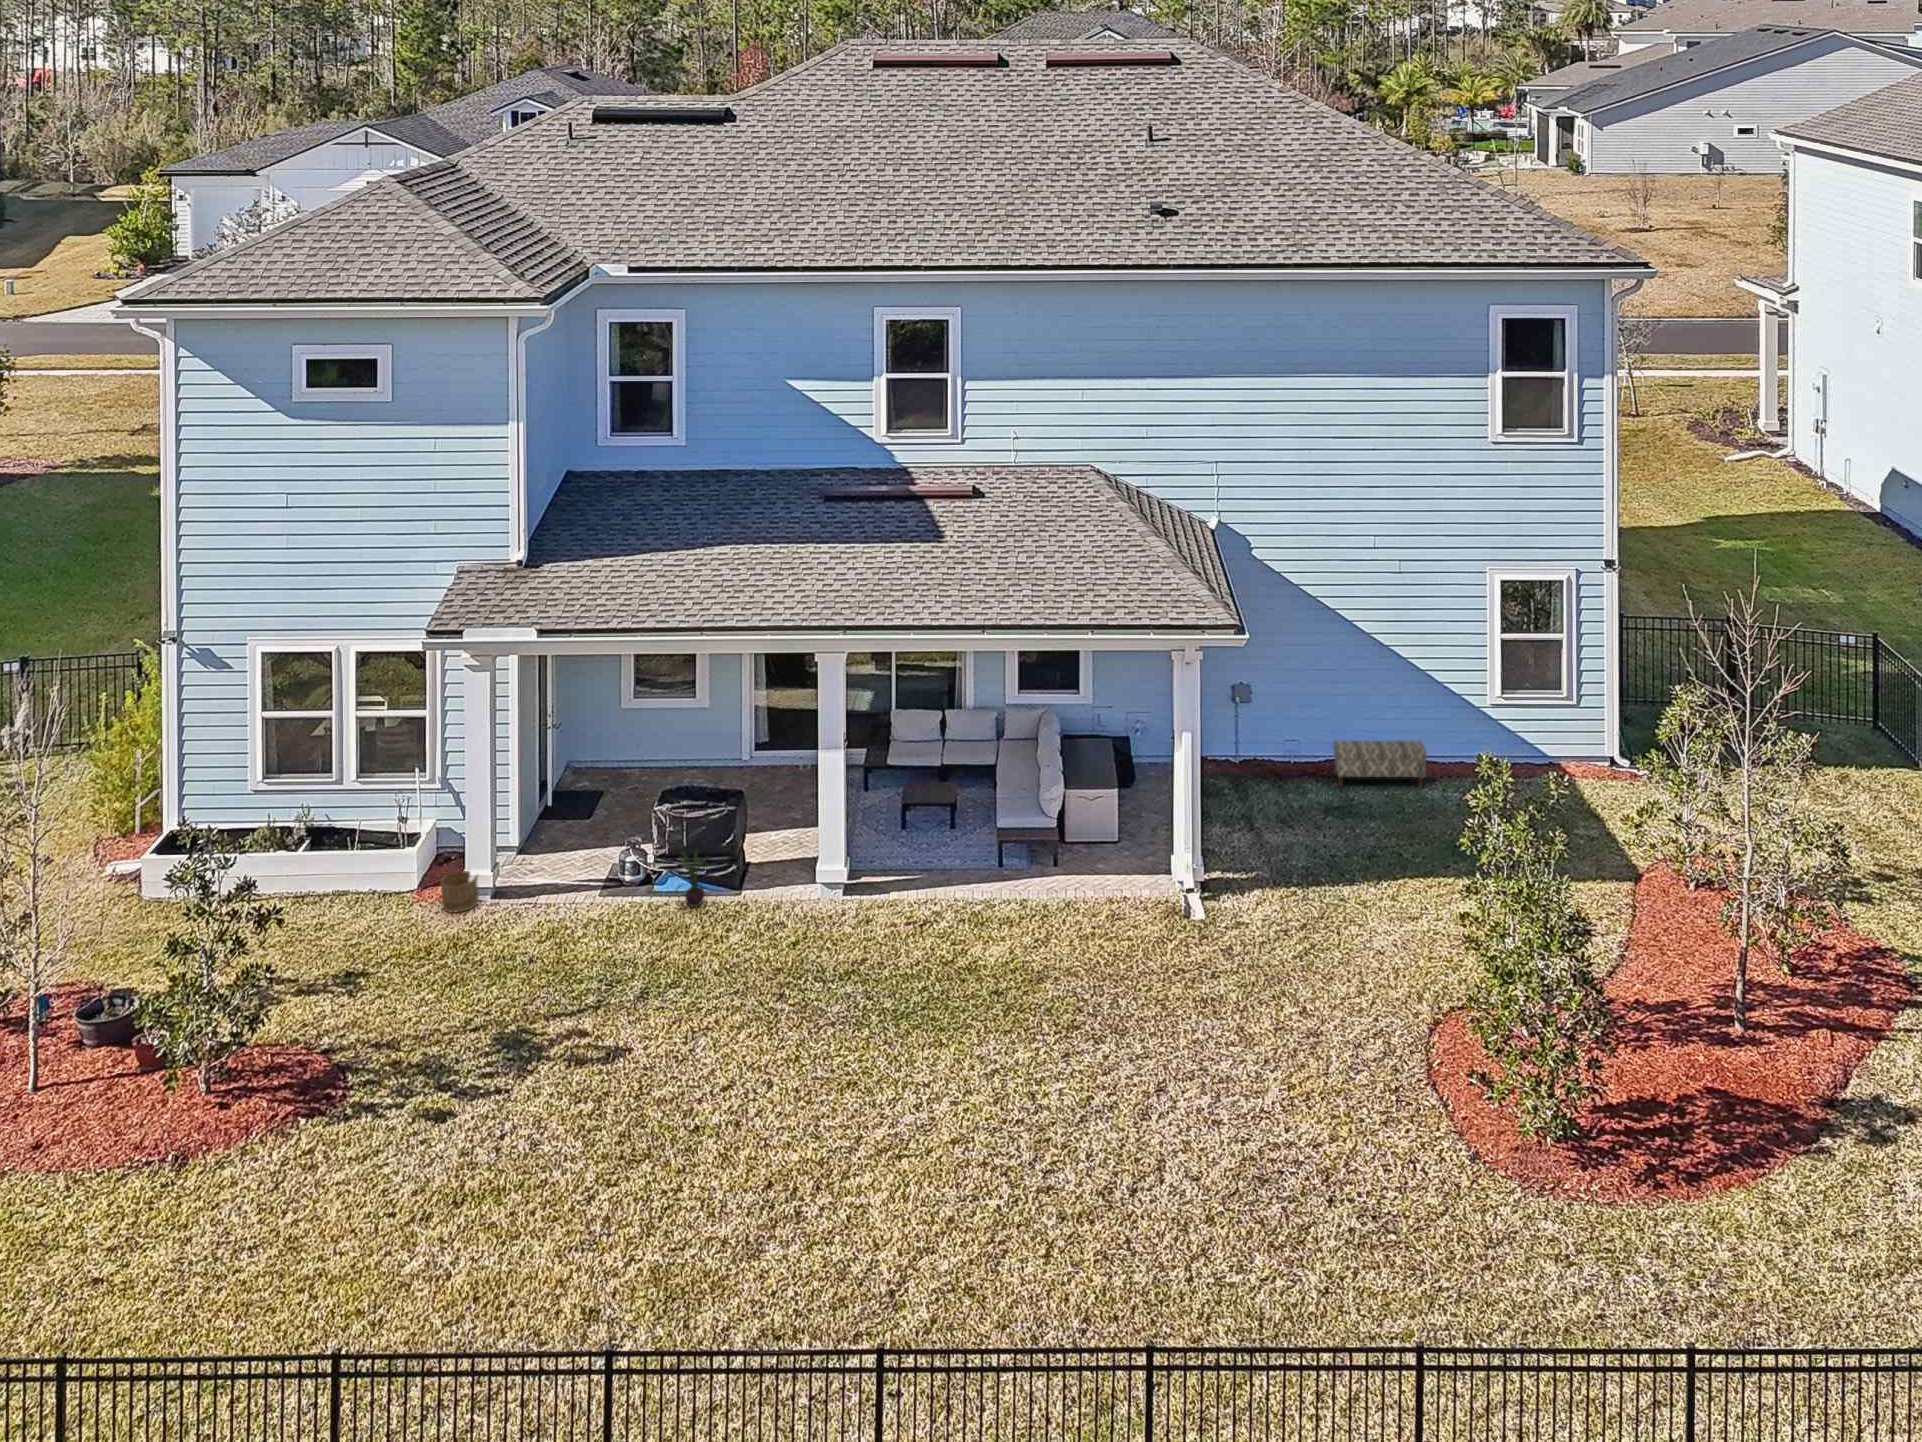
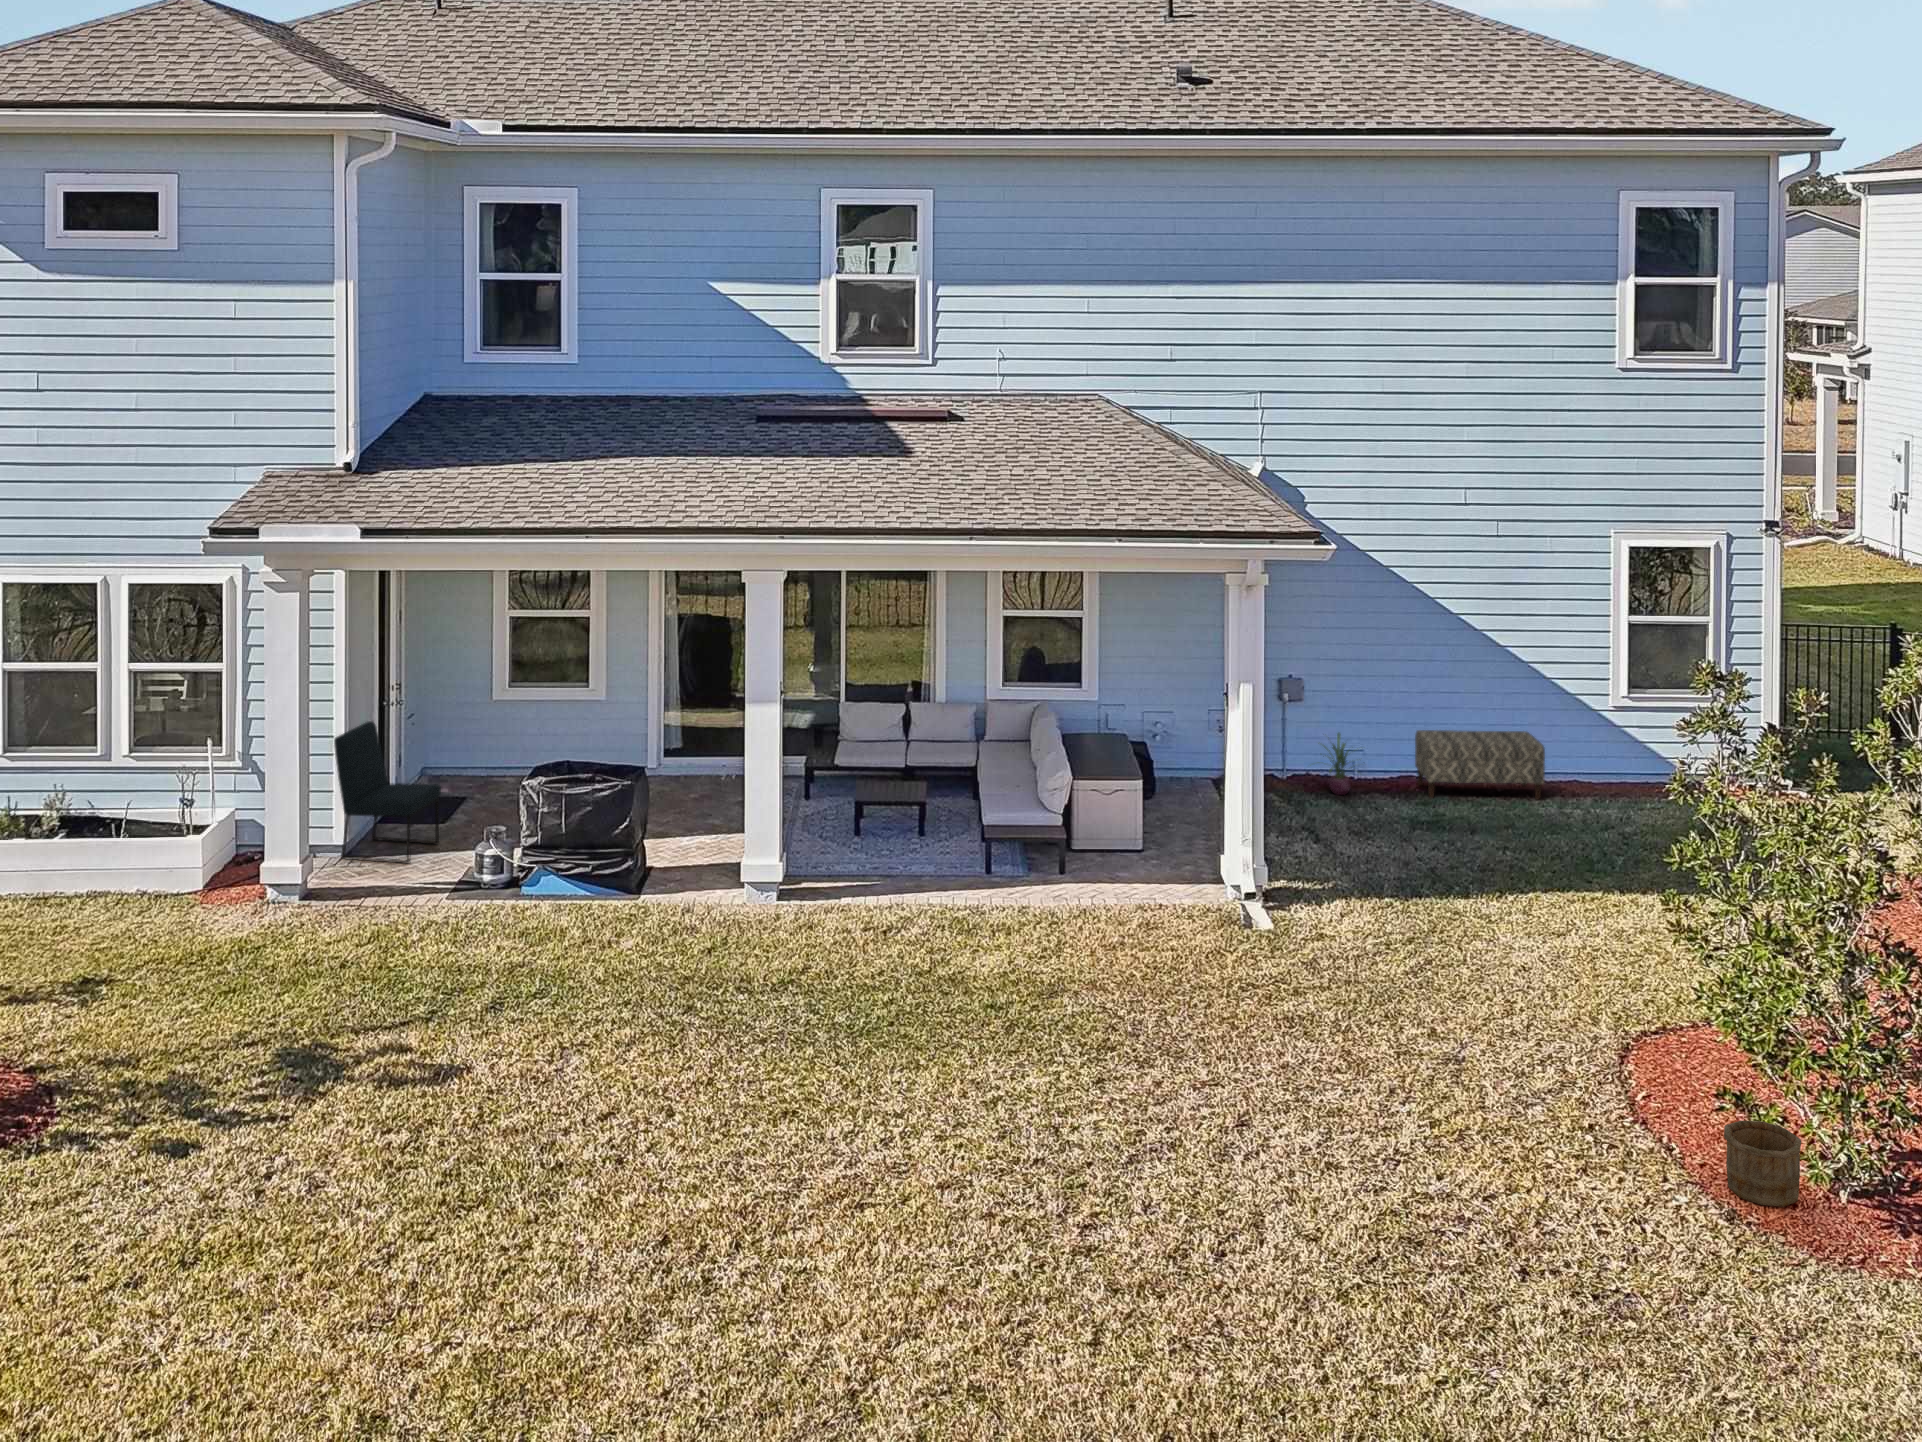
chair: none [514,752,594,861] -> present [334,721,441,864]
decorative plant: present [676,849,713,907] -> present [1324,733,1352,795]
wooden bucket: present [440,871,479,913] -> present [1724,1120,1801,1207]

